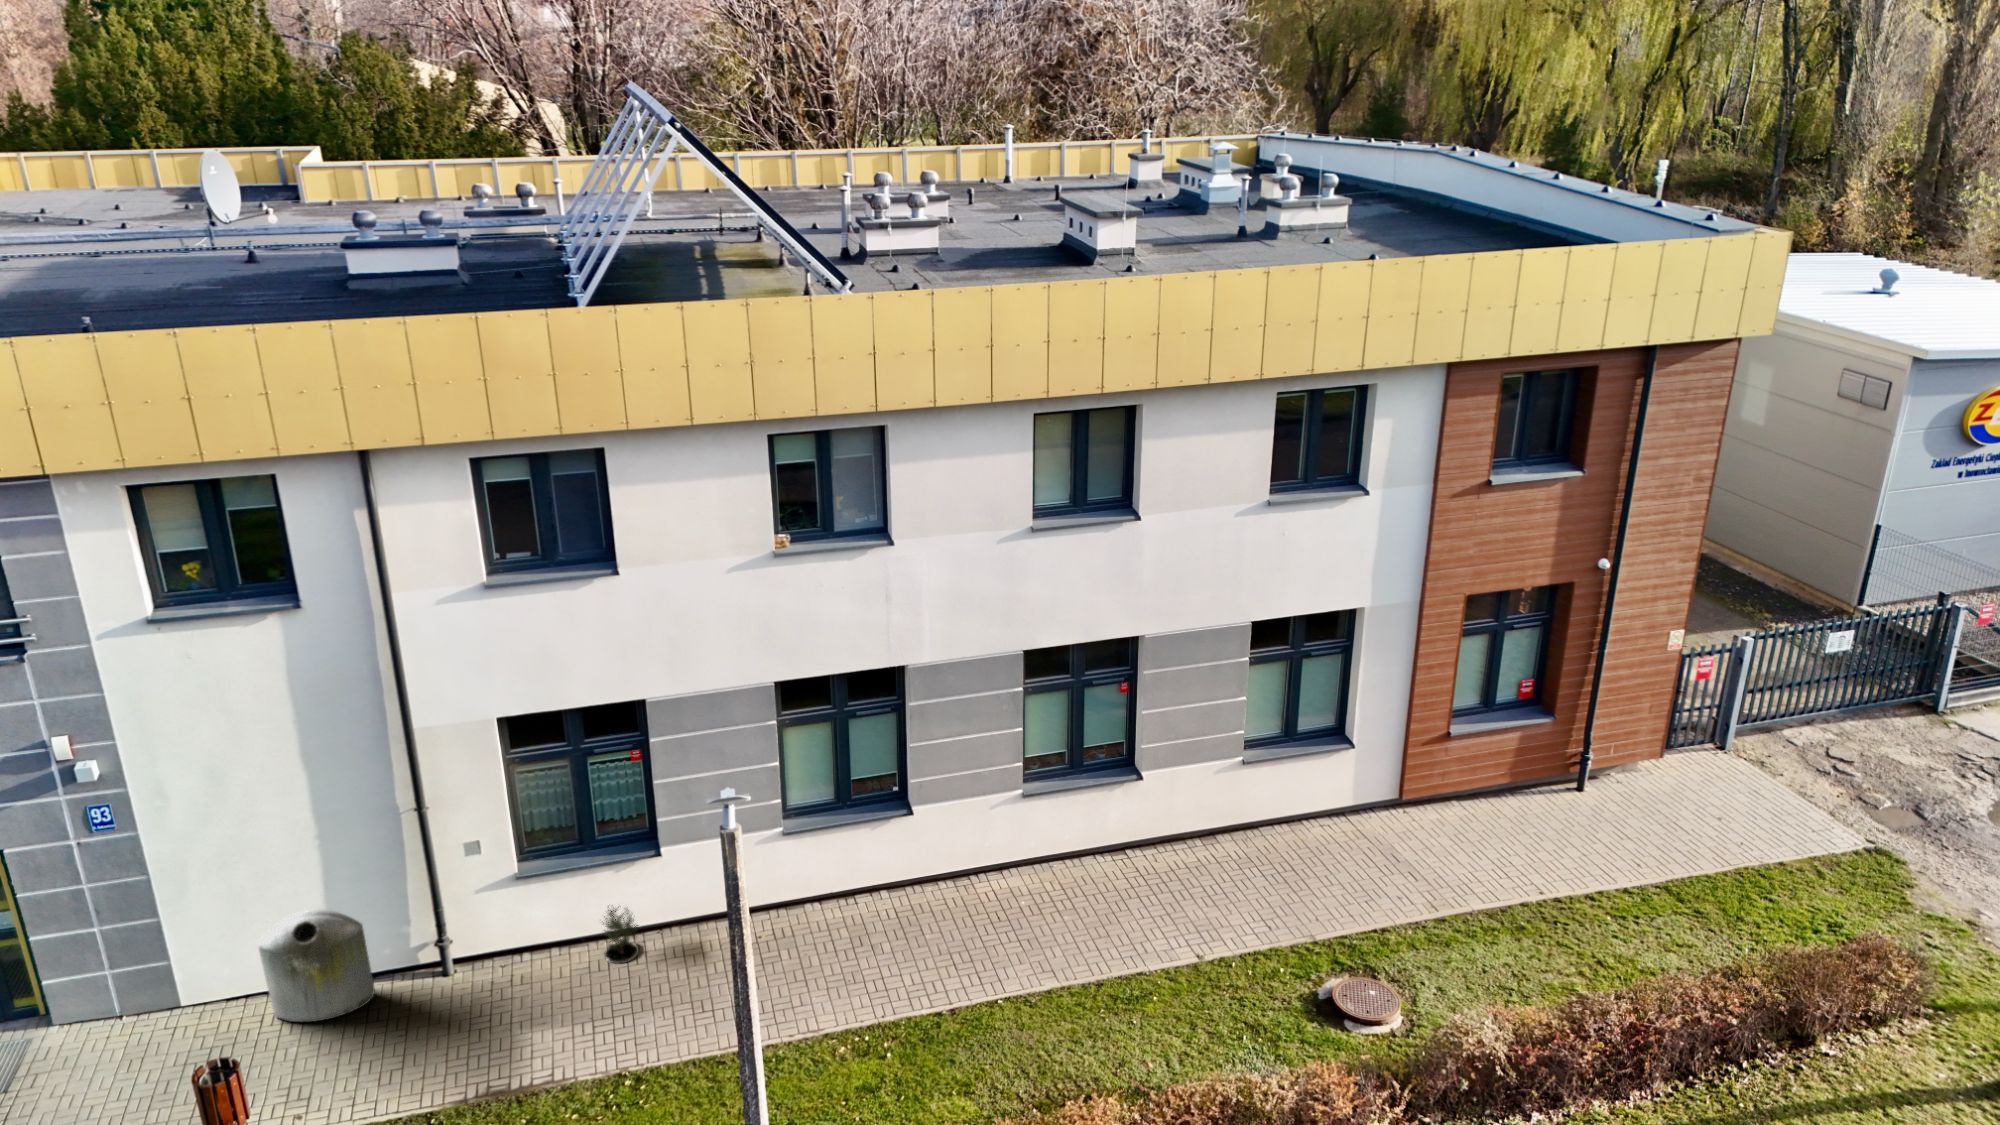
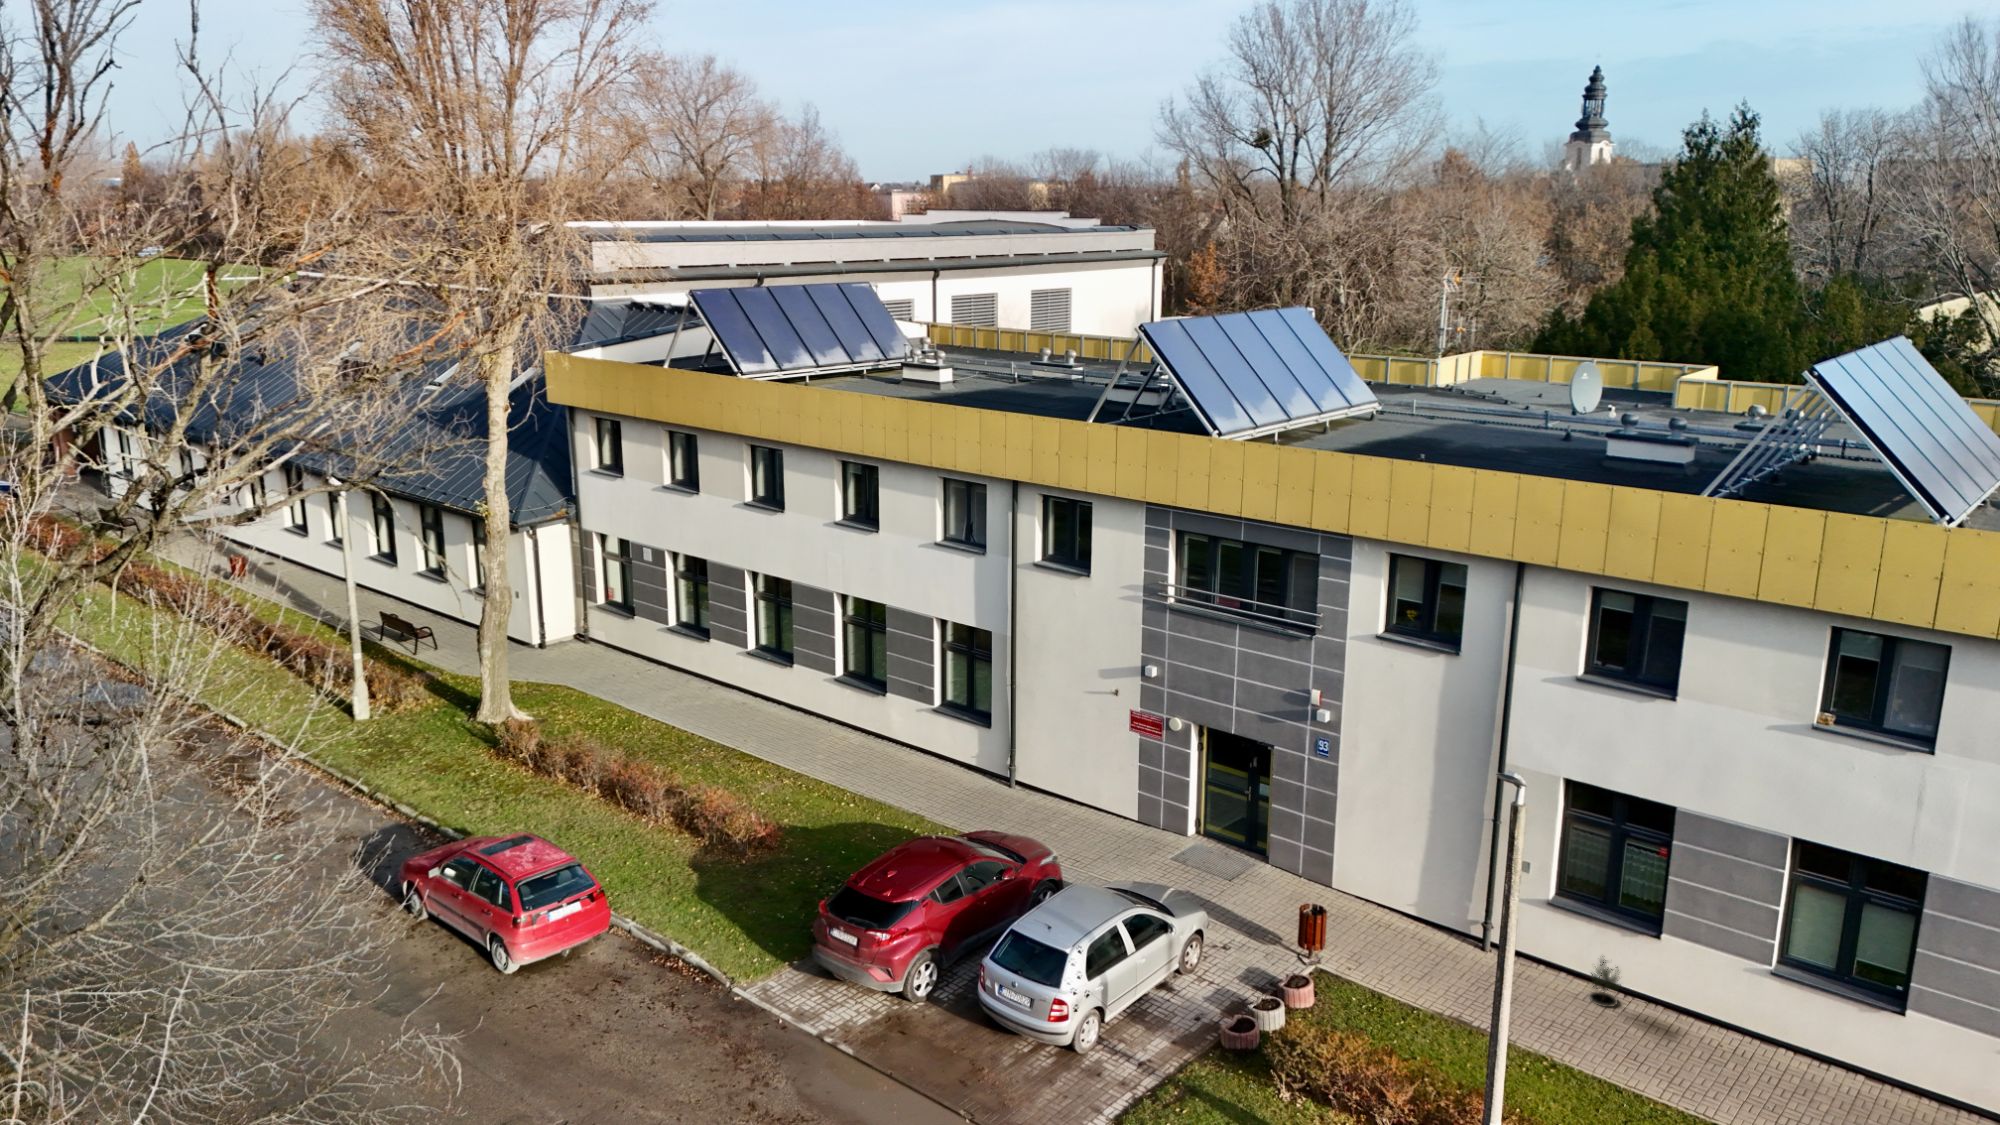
trash can: present [258,909,375,1022] -> none [1372,856,1437,939]

